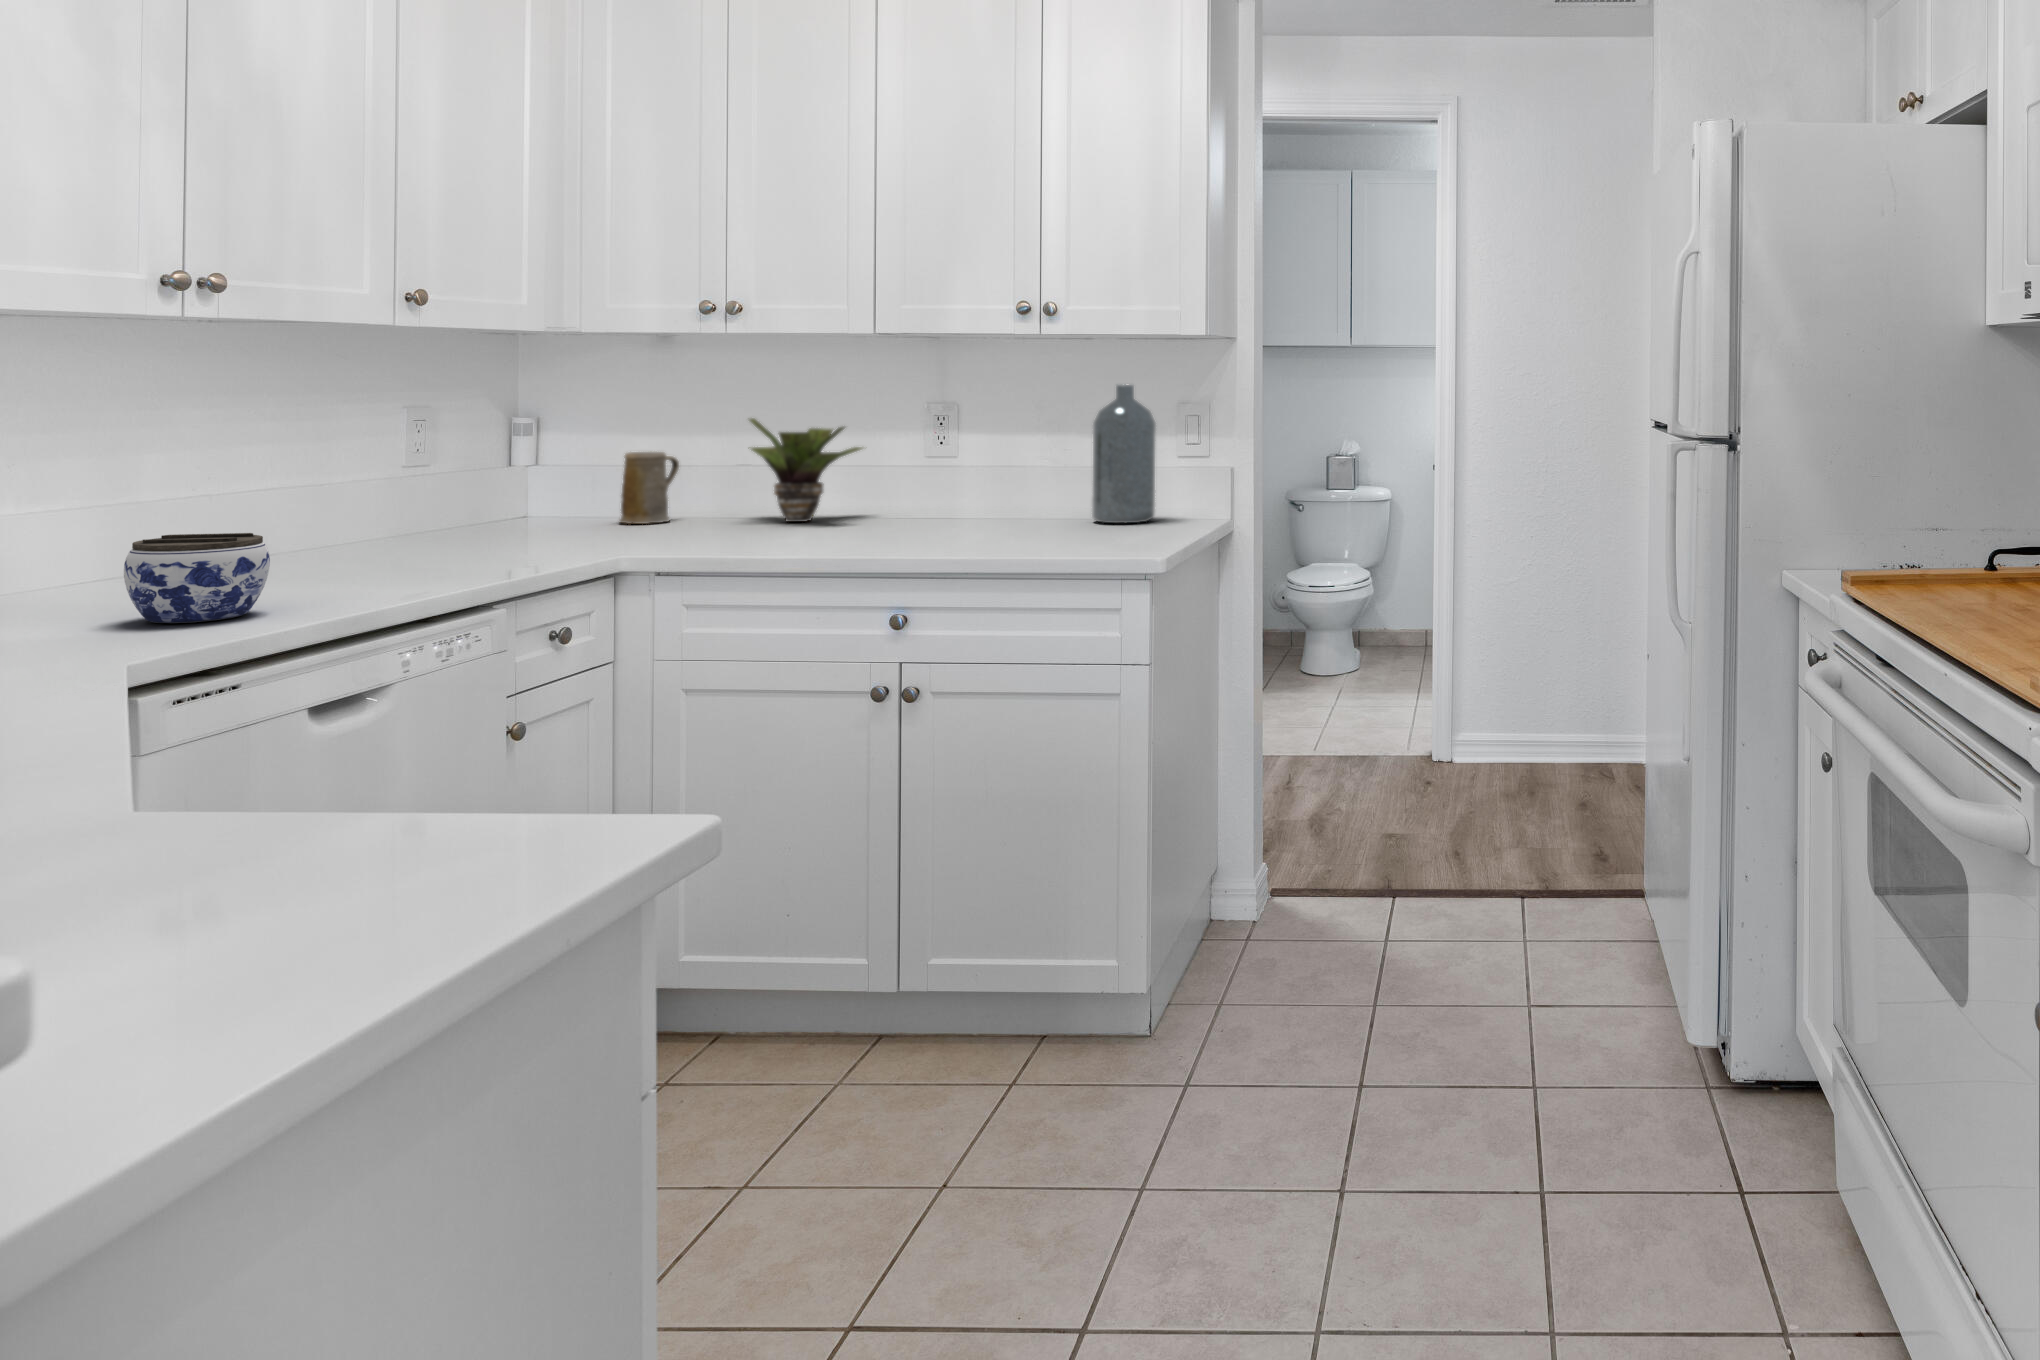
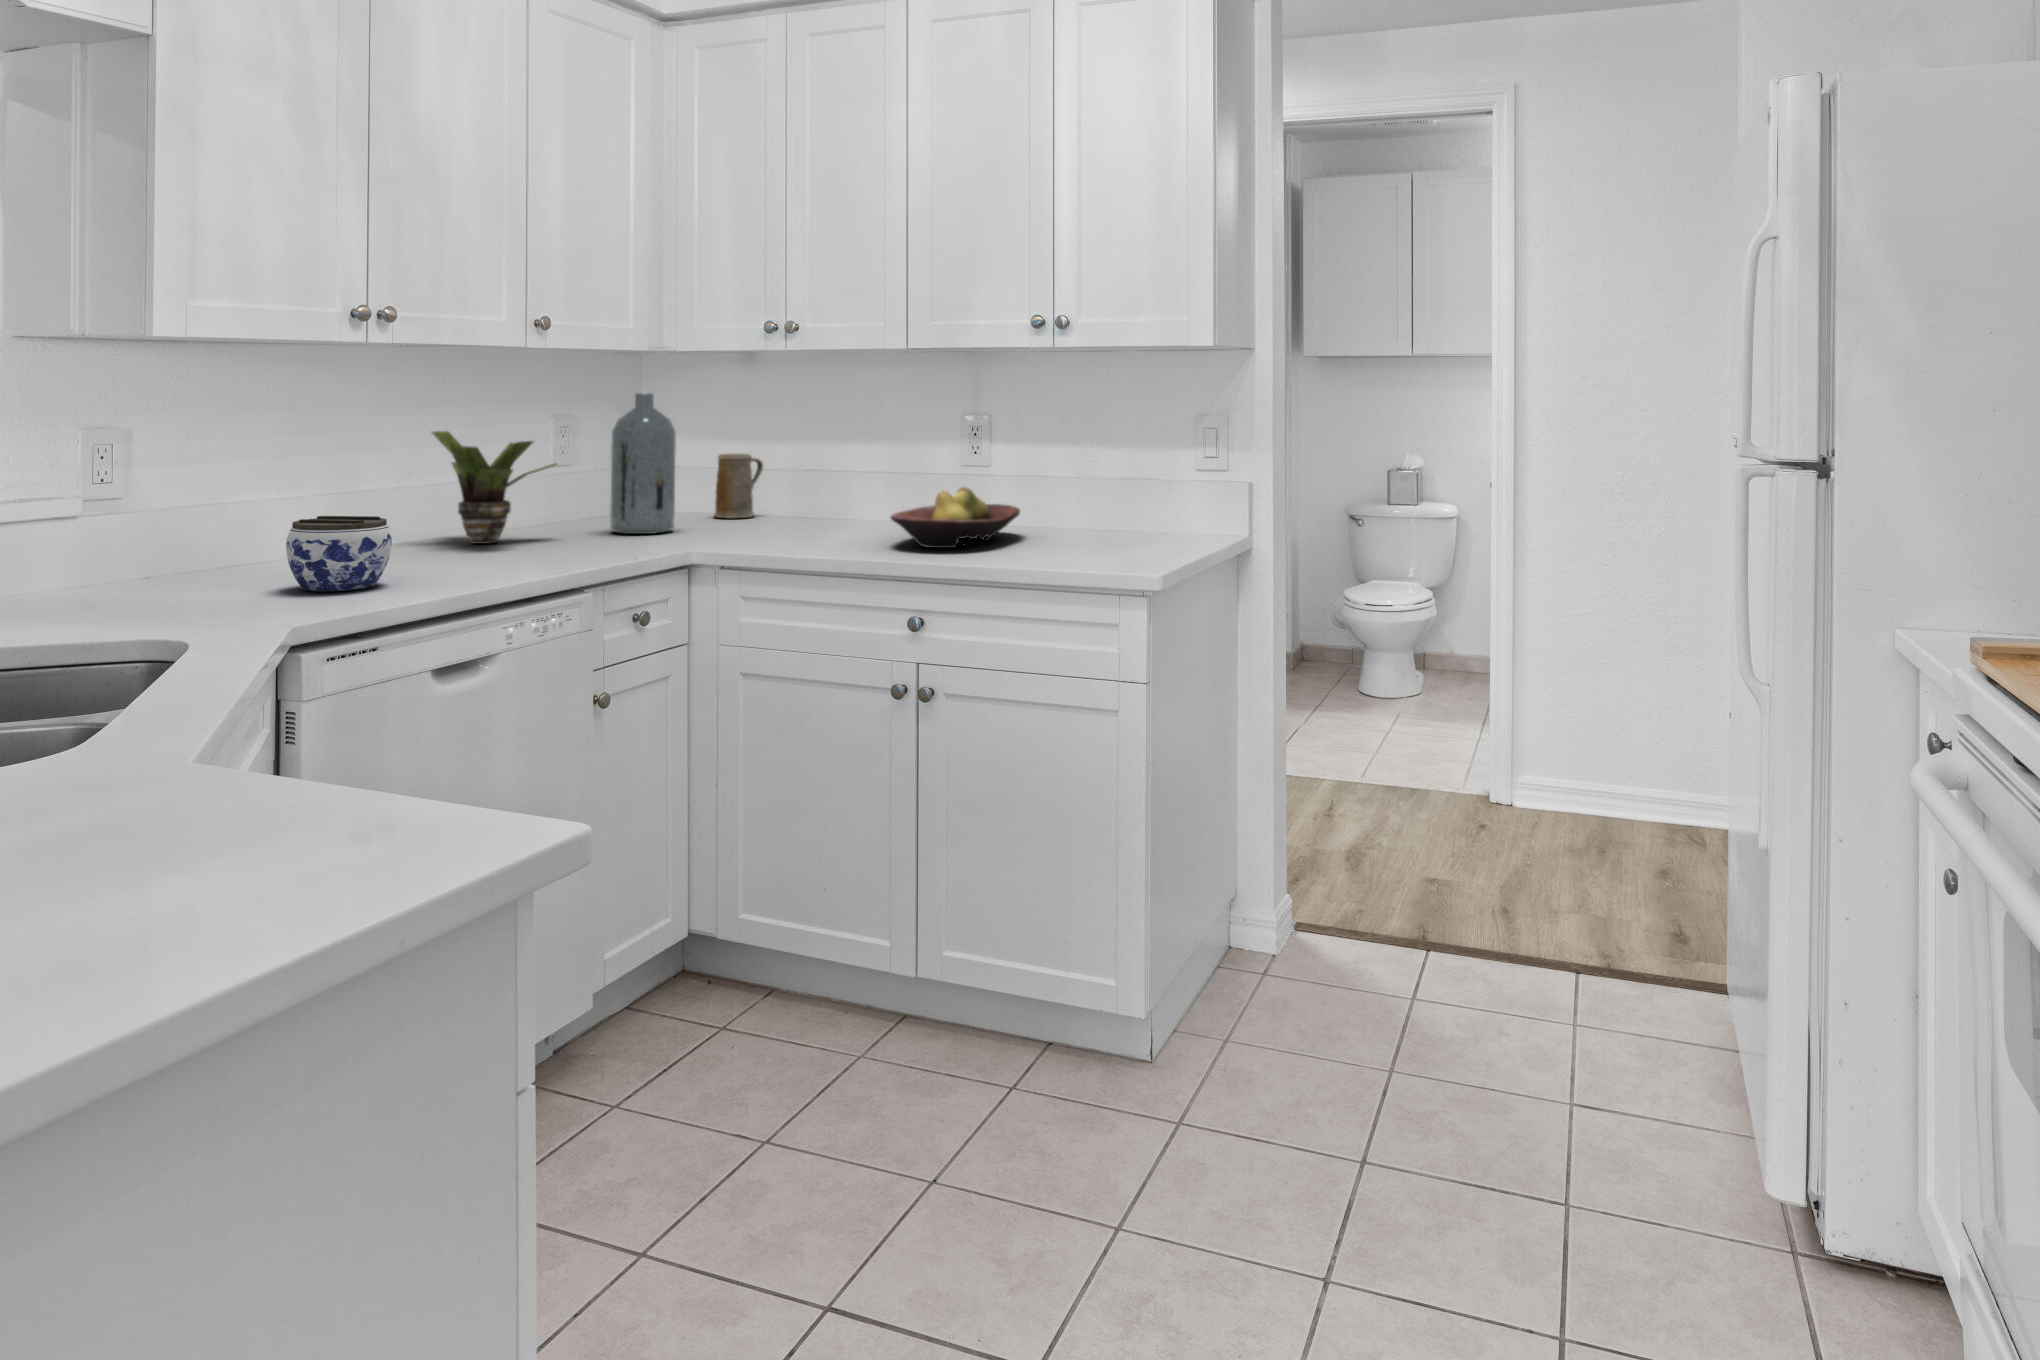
bottle: present [1092,385,1156,523] -> present [610,393,676,534]
potted plant: present [749,418,862,522] -> present [432,431,557,544]
fruit bowl: none [860,481,996,545] -> present [891,487,1020,548]

